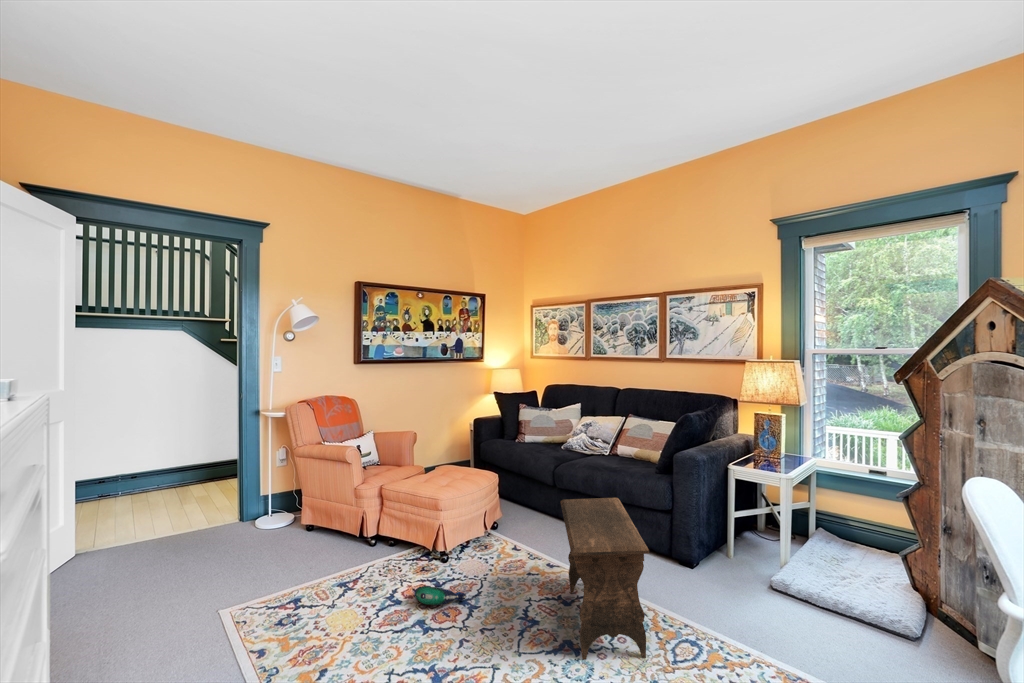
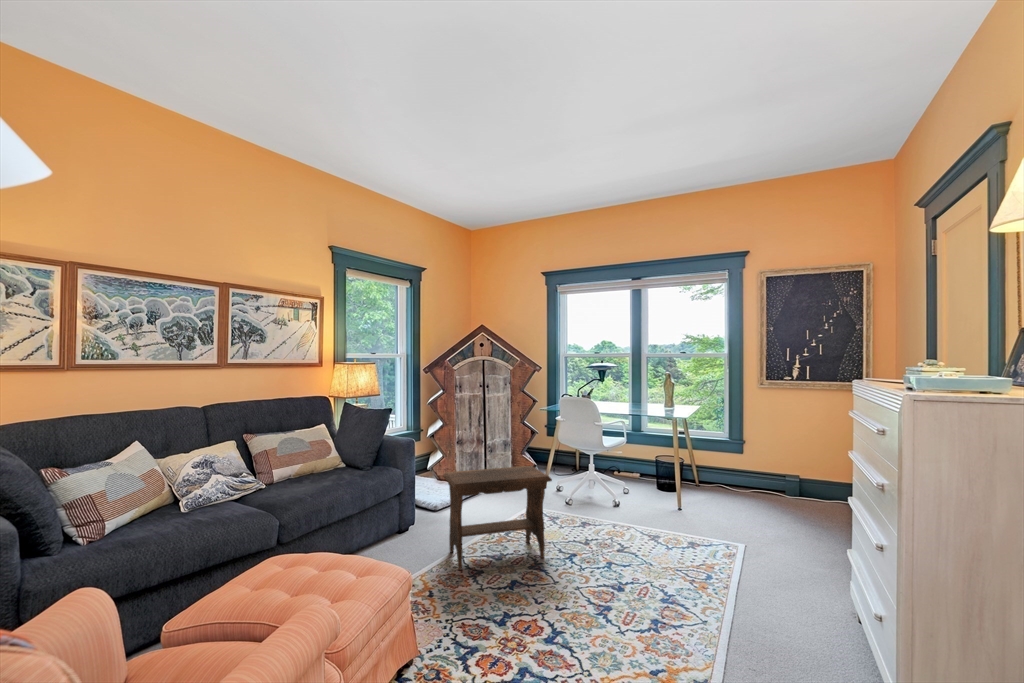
plush toy: present [414,586,466,605] -> none [488,611,527,658]

